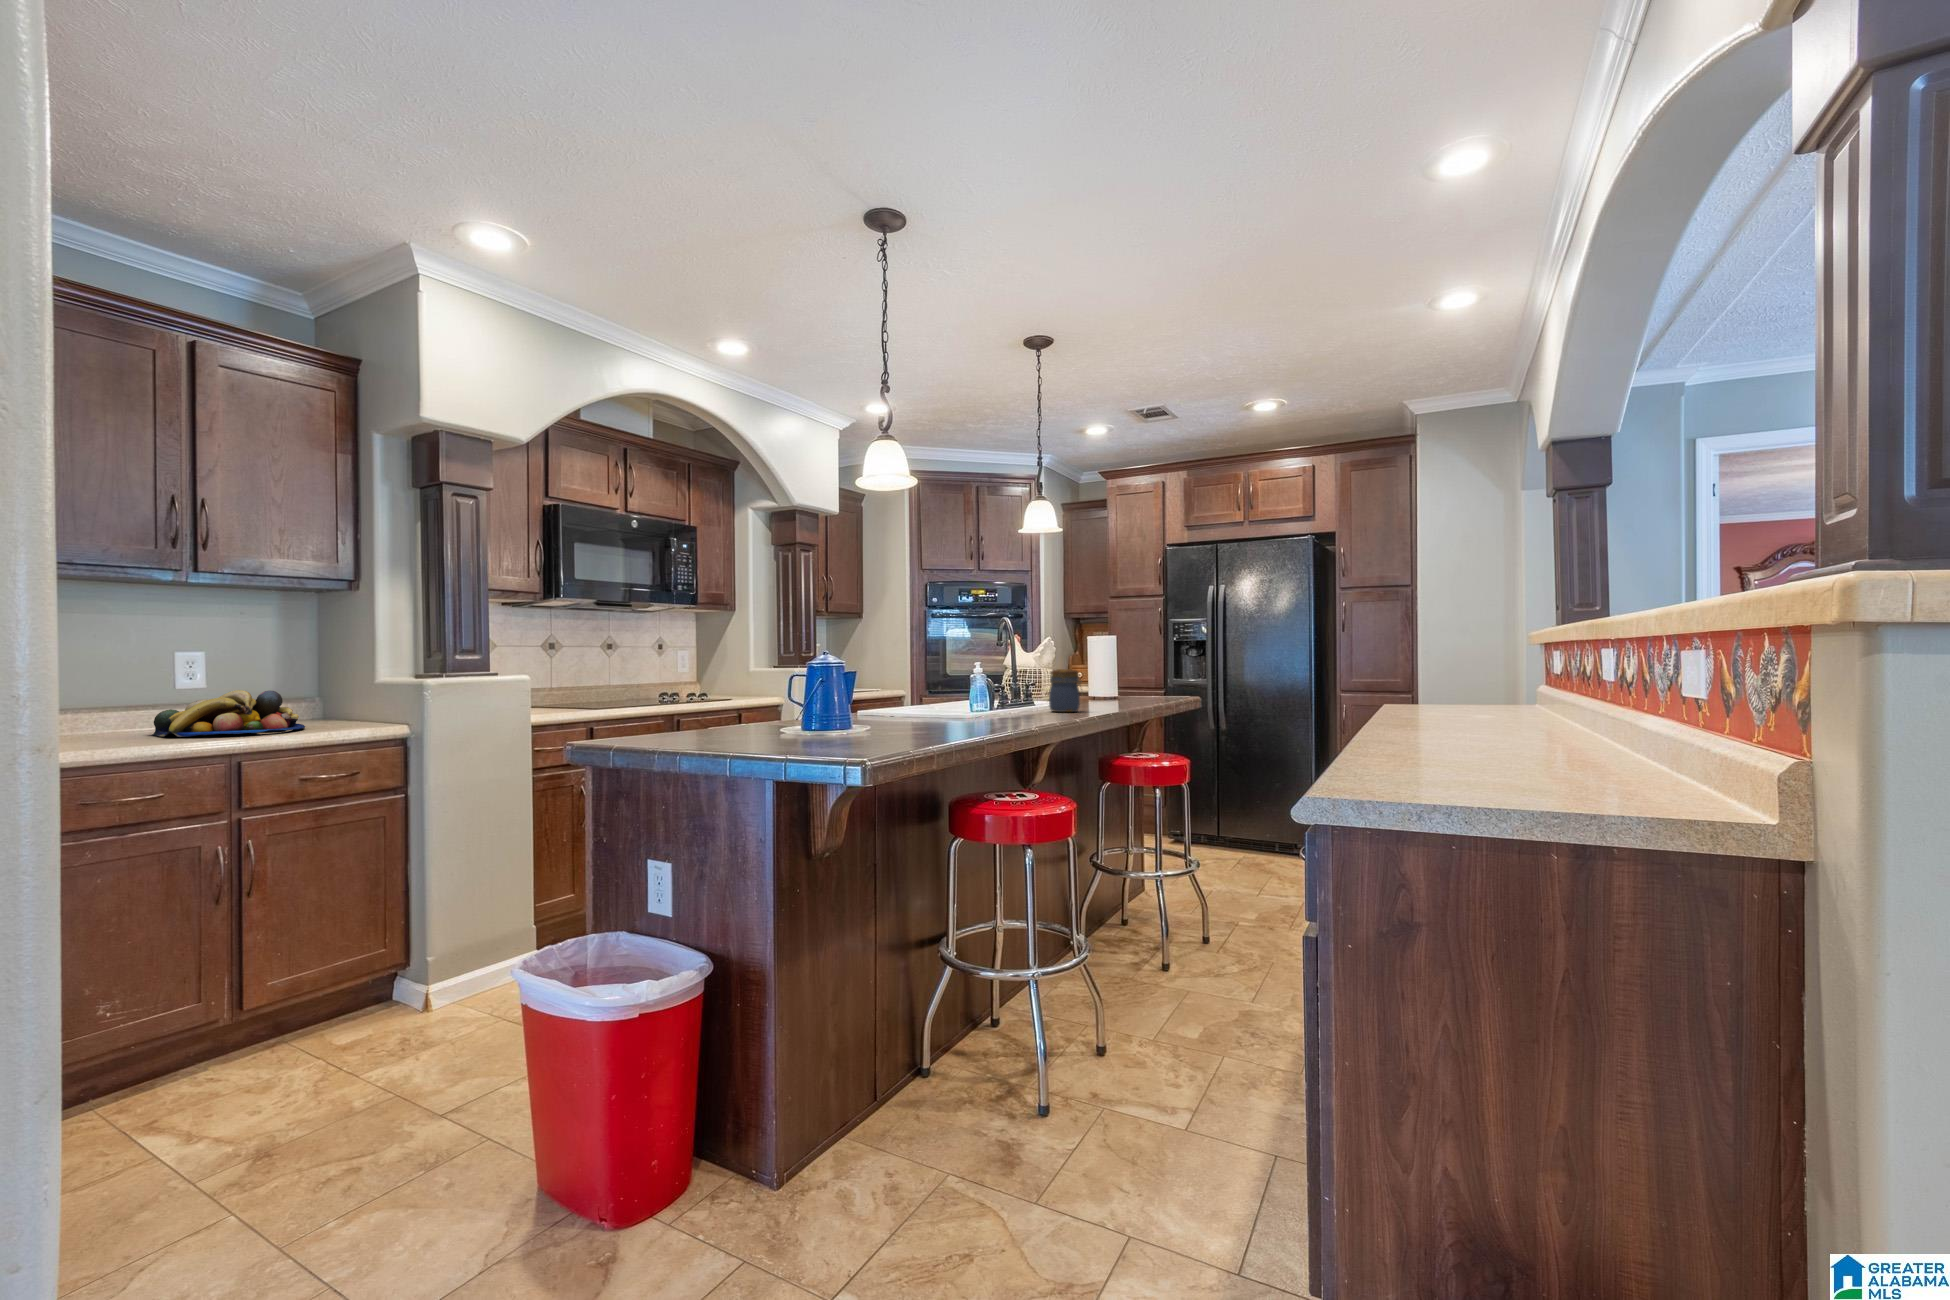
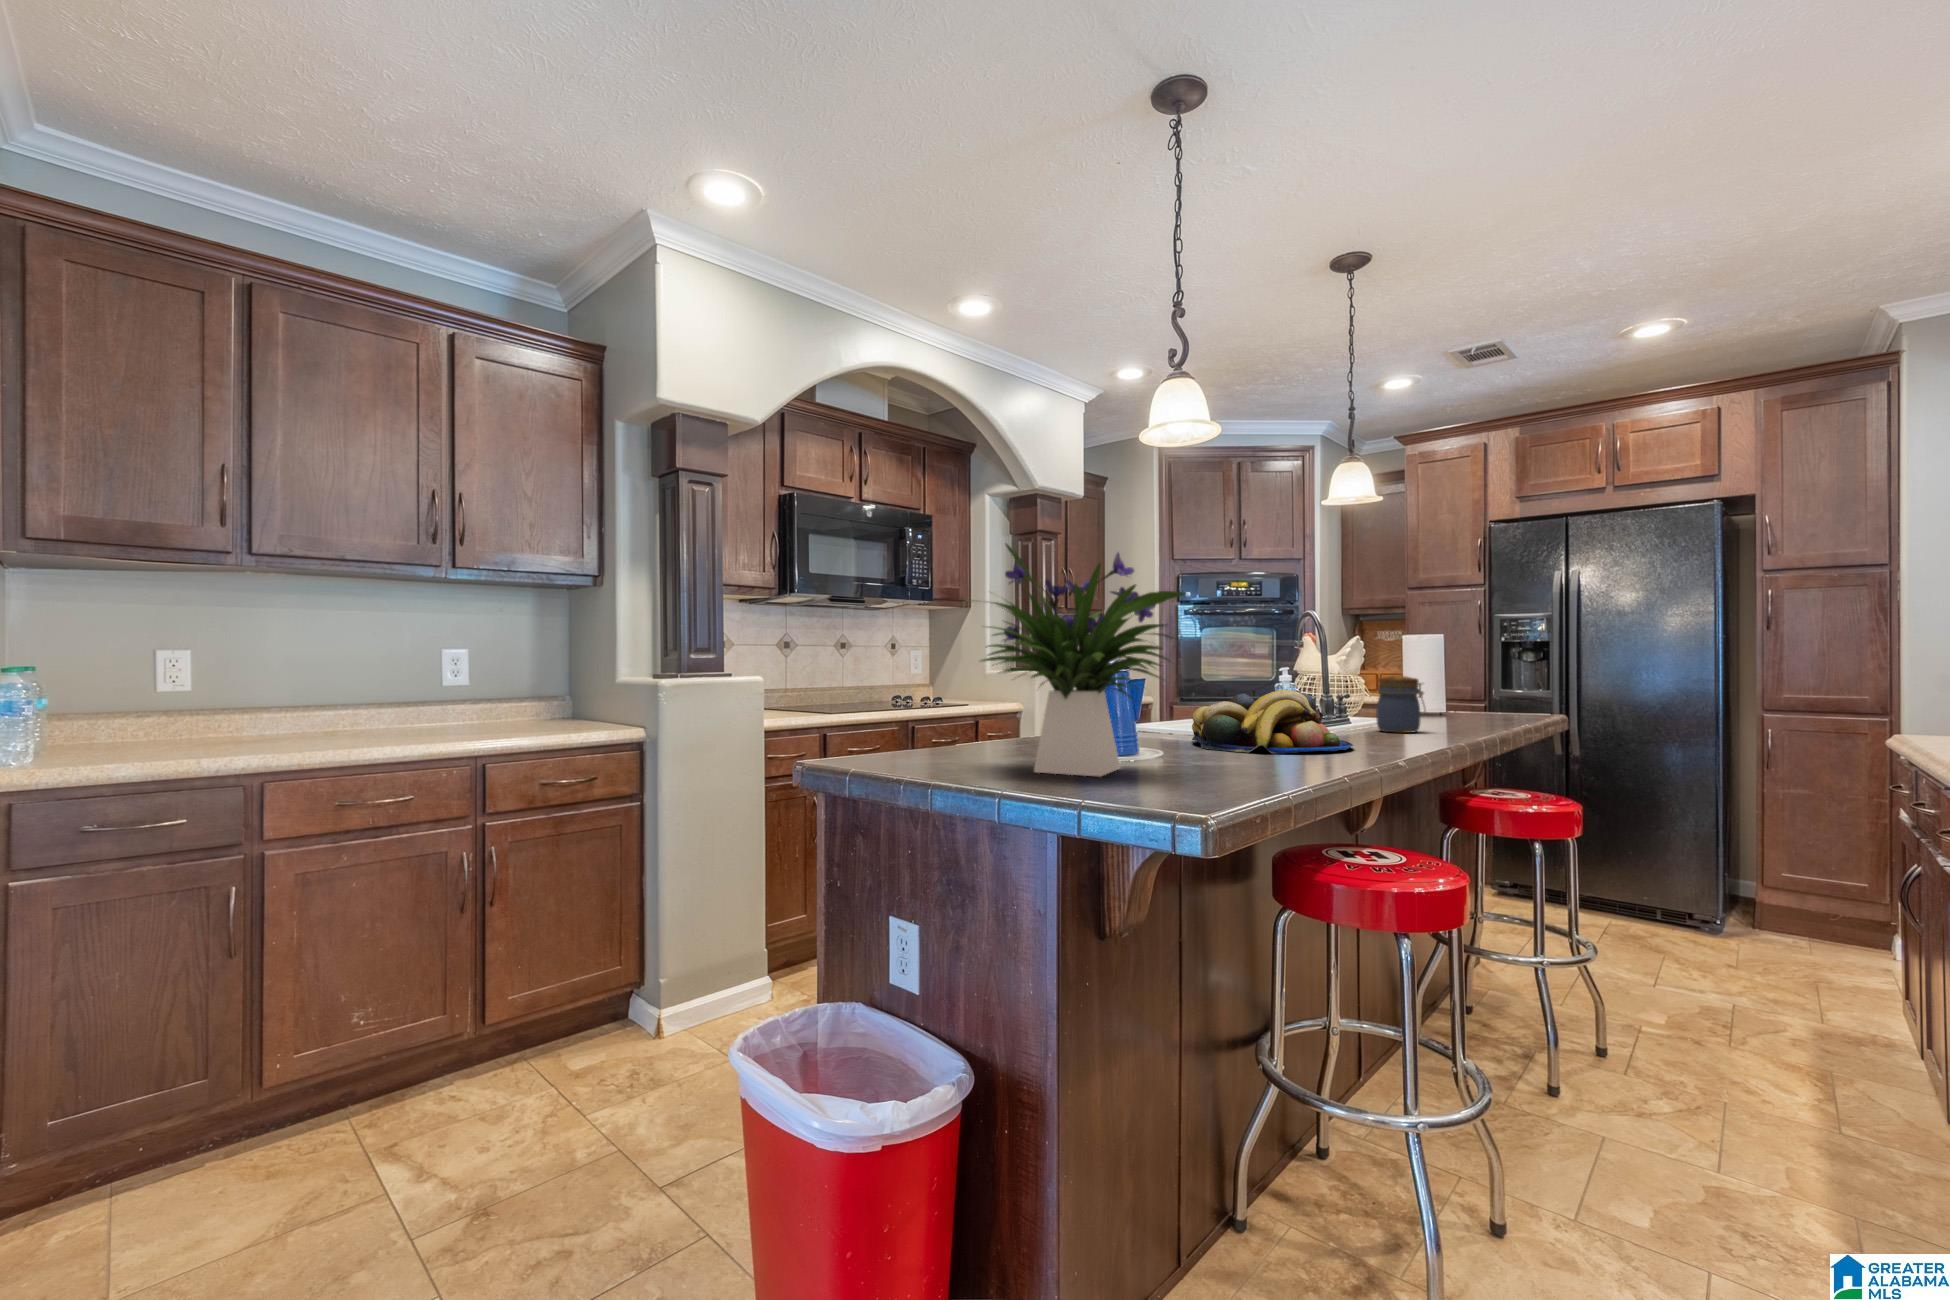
flower arrangement: none [703,569,875,743] -> present [981,544,1185,776]
fruit bowl: present [152,690,305,737] -> present [1192,690,1353,754]

